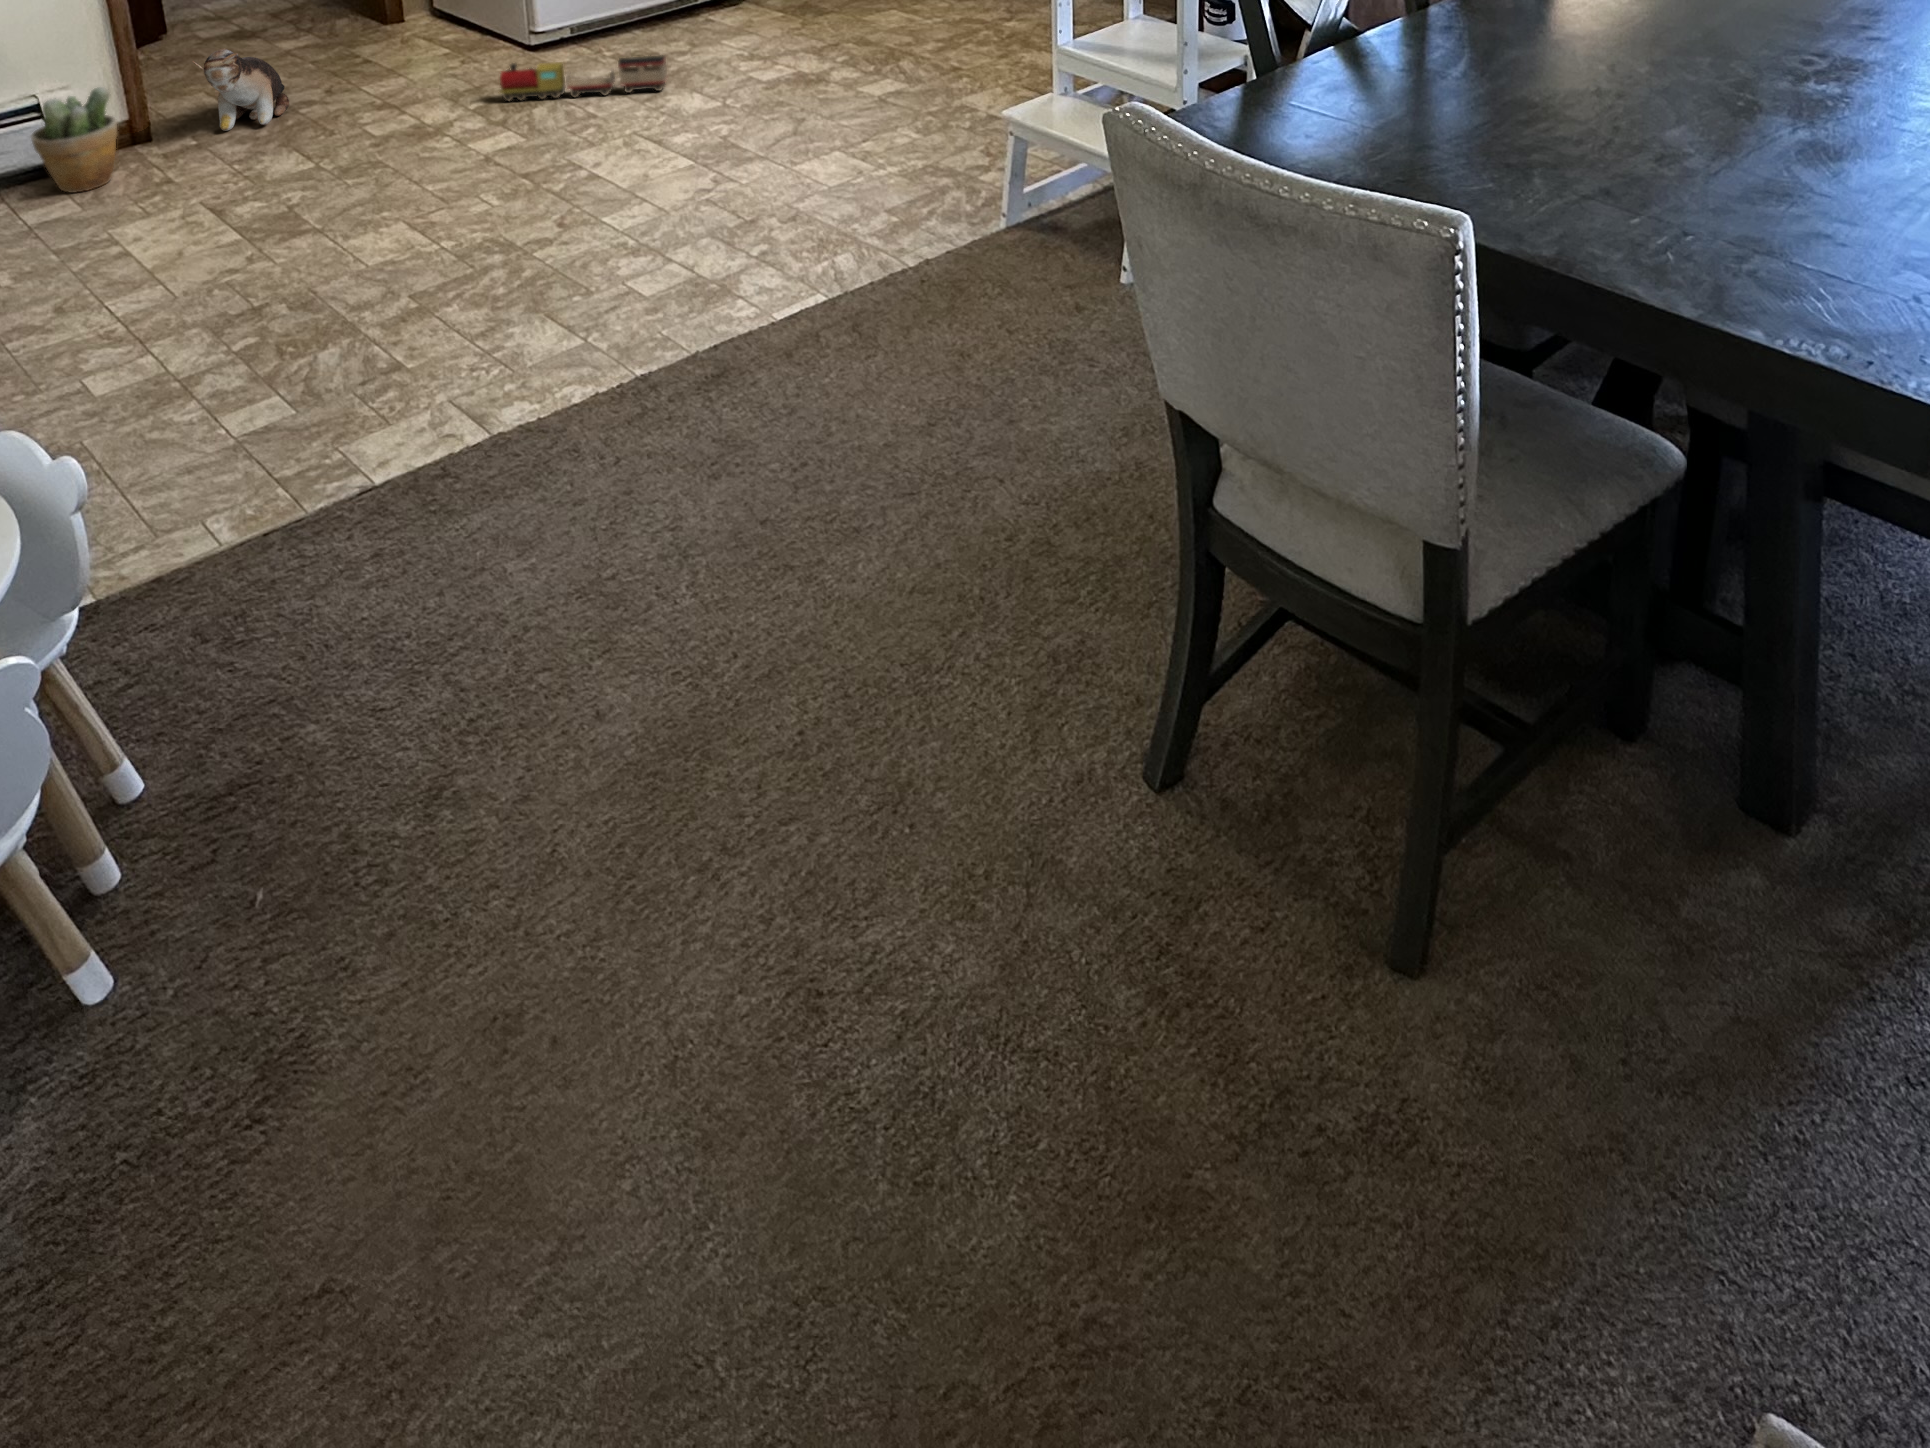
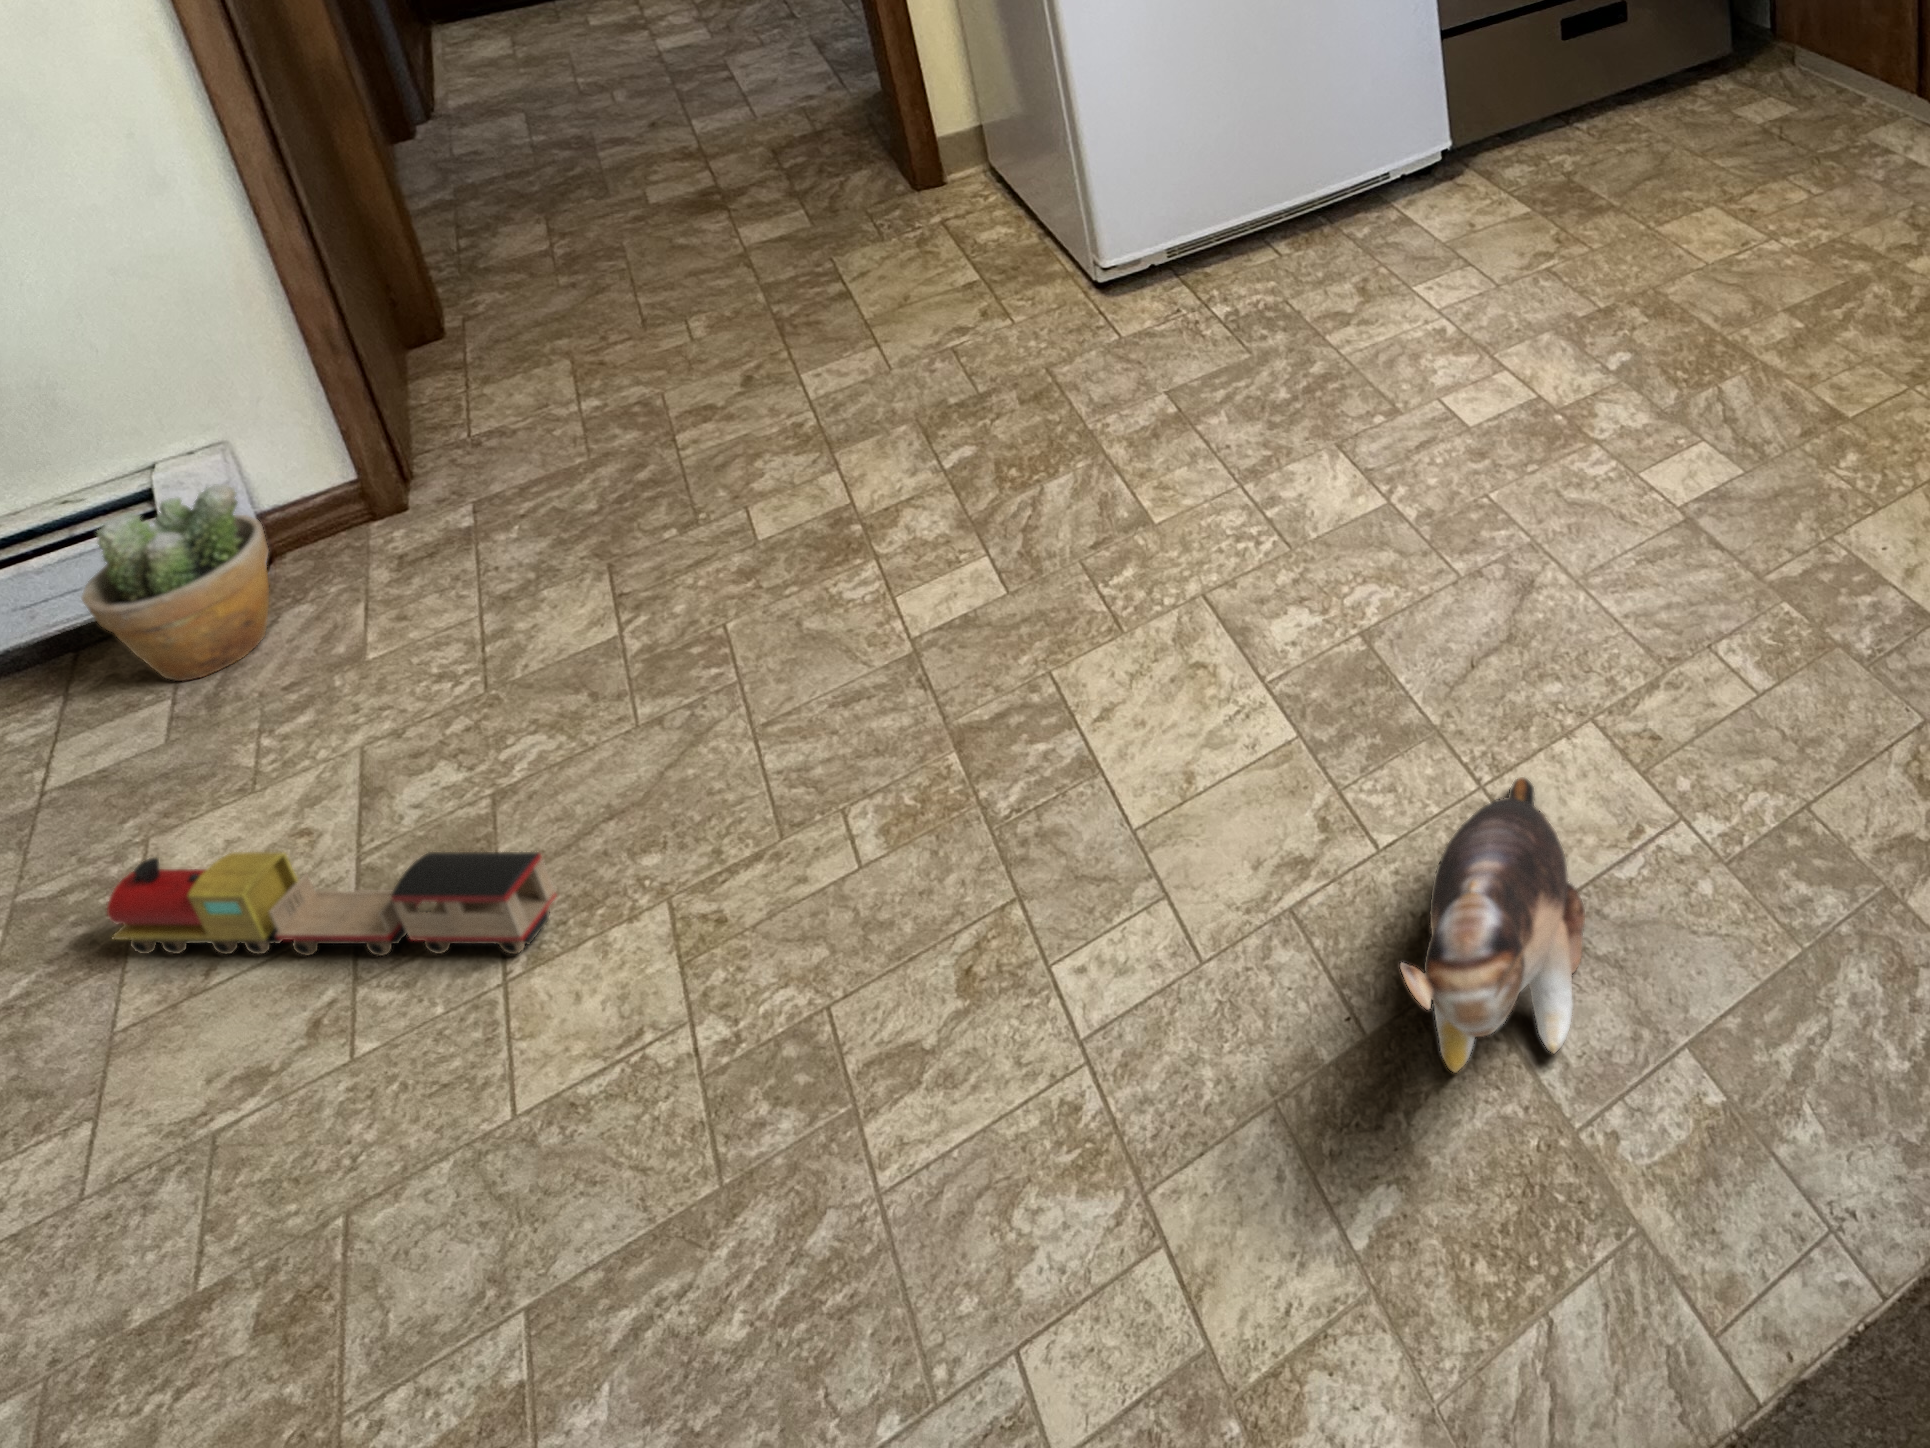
plush toy: present [192,48,289,131] -> present [1400,777,1585,1072]
toy train: present [500,55,667,101] -> present [107,852,556,956]

